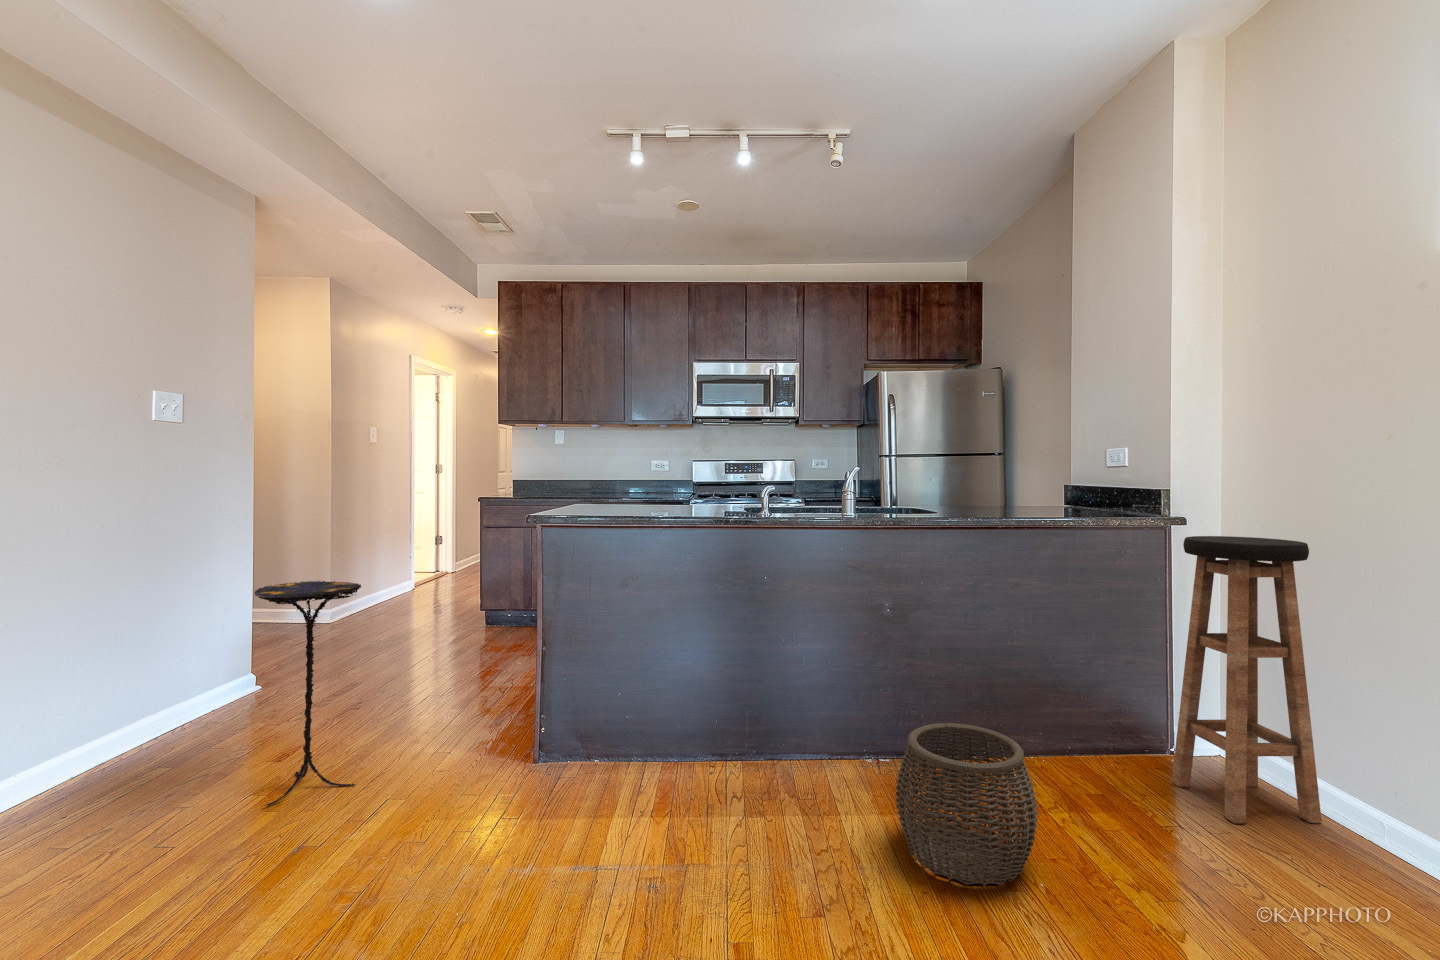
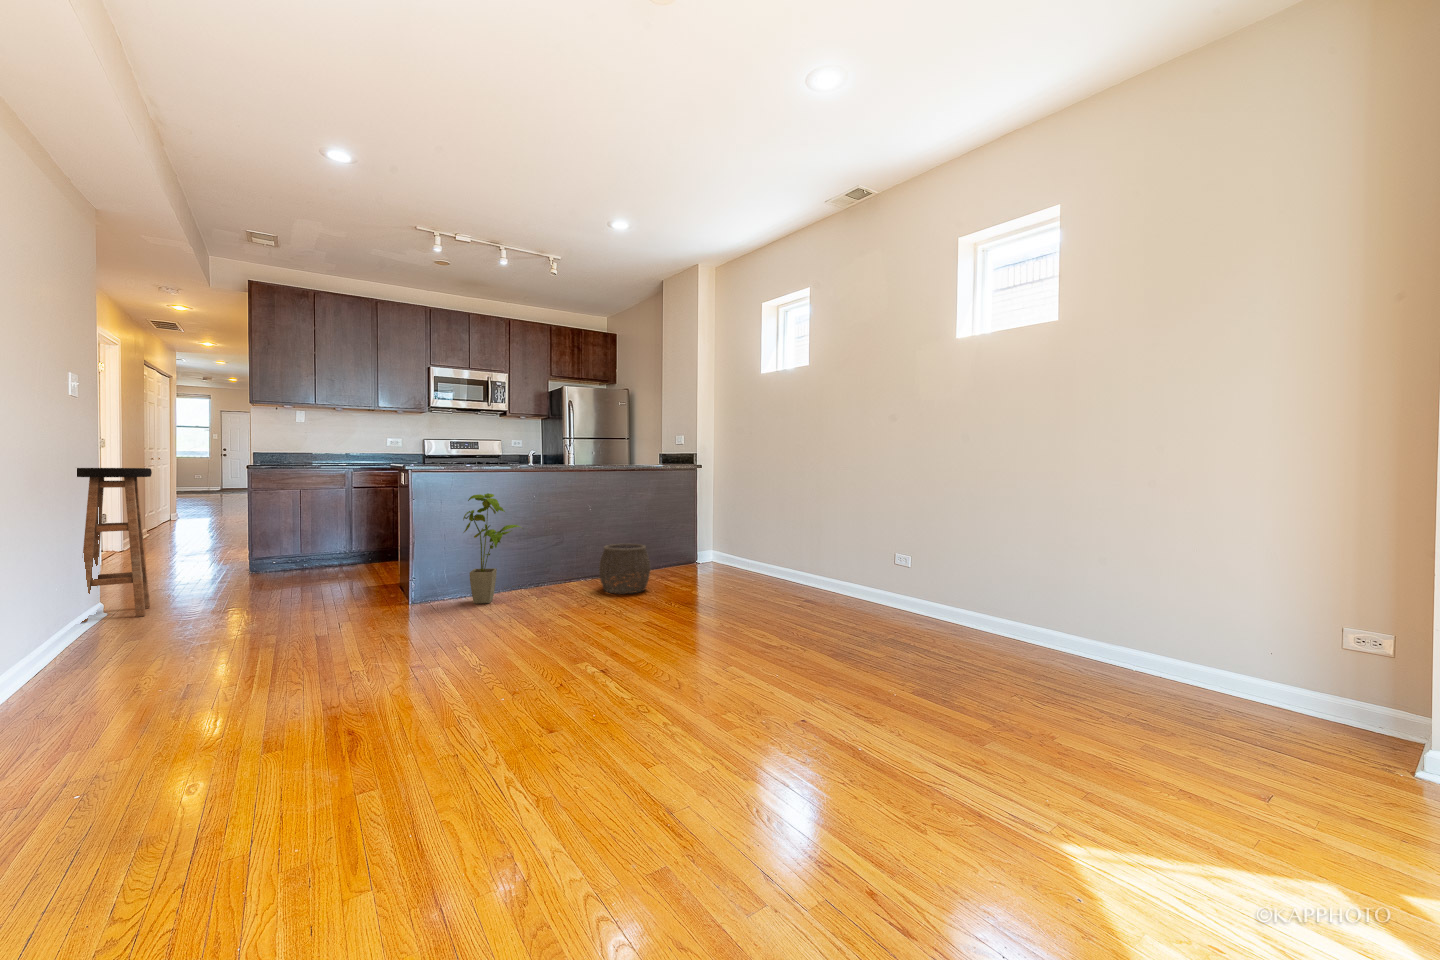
bar stool: present [1172,536,1322,823] -> present [77,468,152,623]
side table: present [255,581,361,806] -> none [233,497,300,620]
house plant: none [590,597,719,843] -> present [463,493,520,604]

